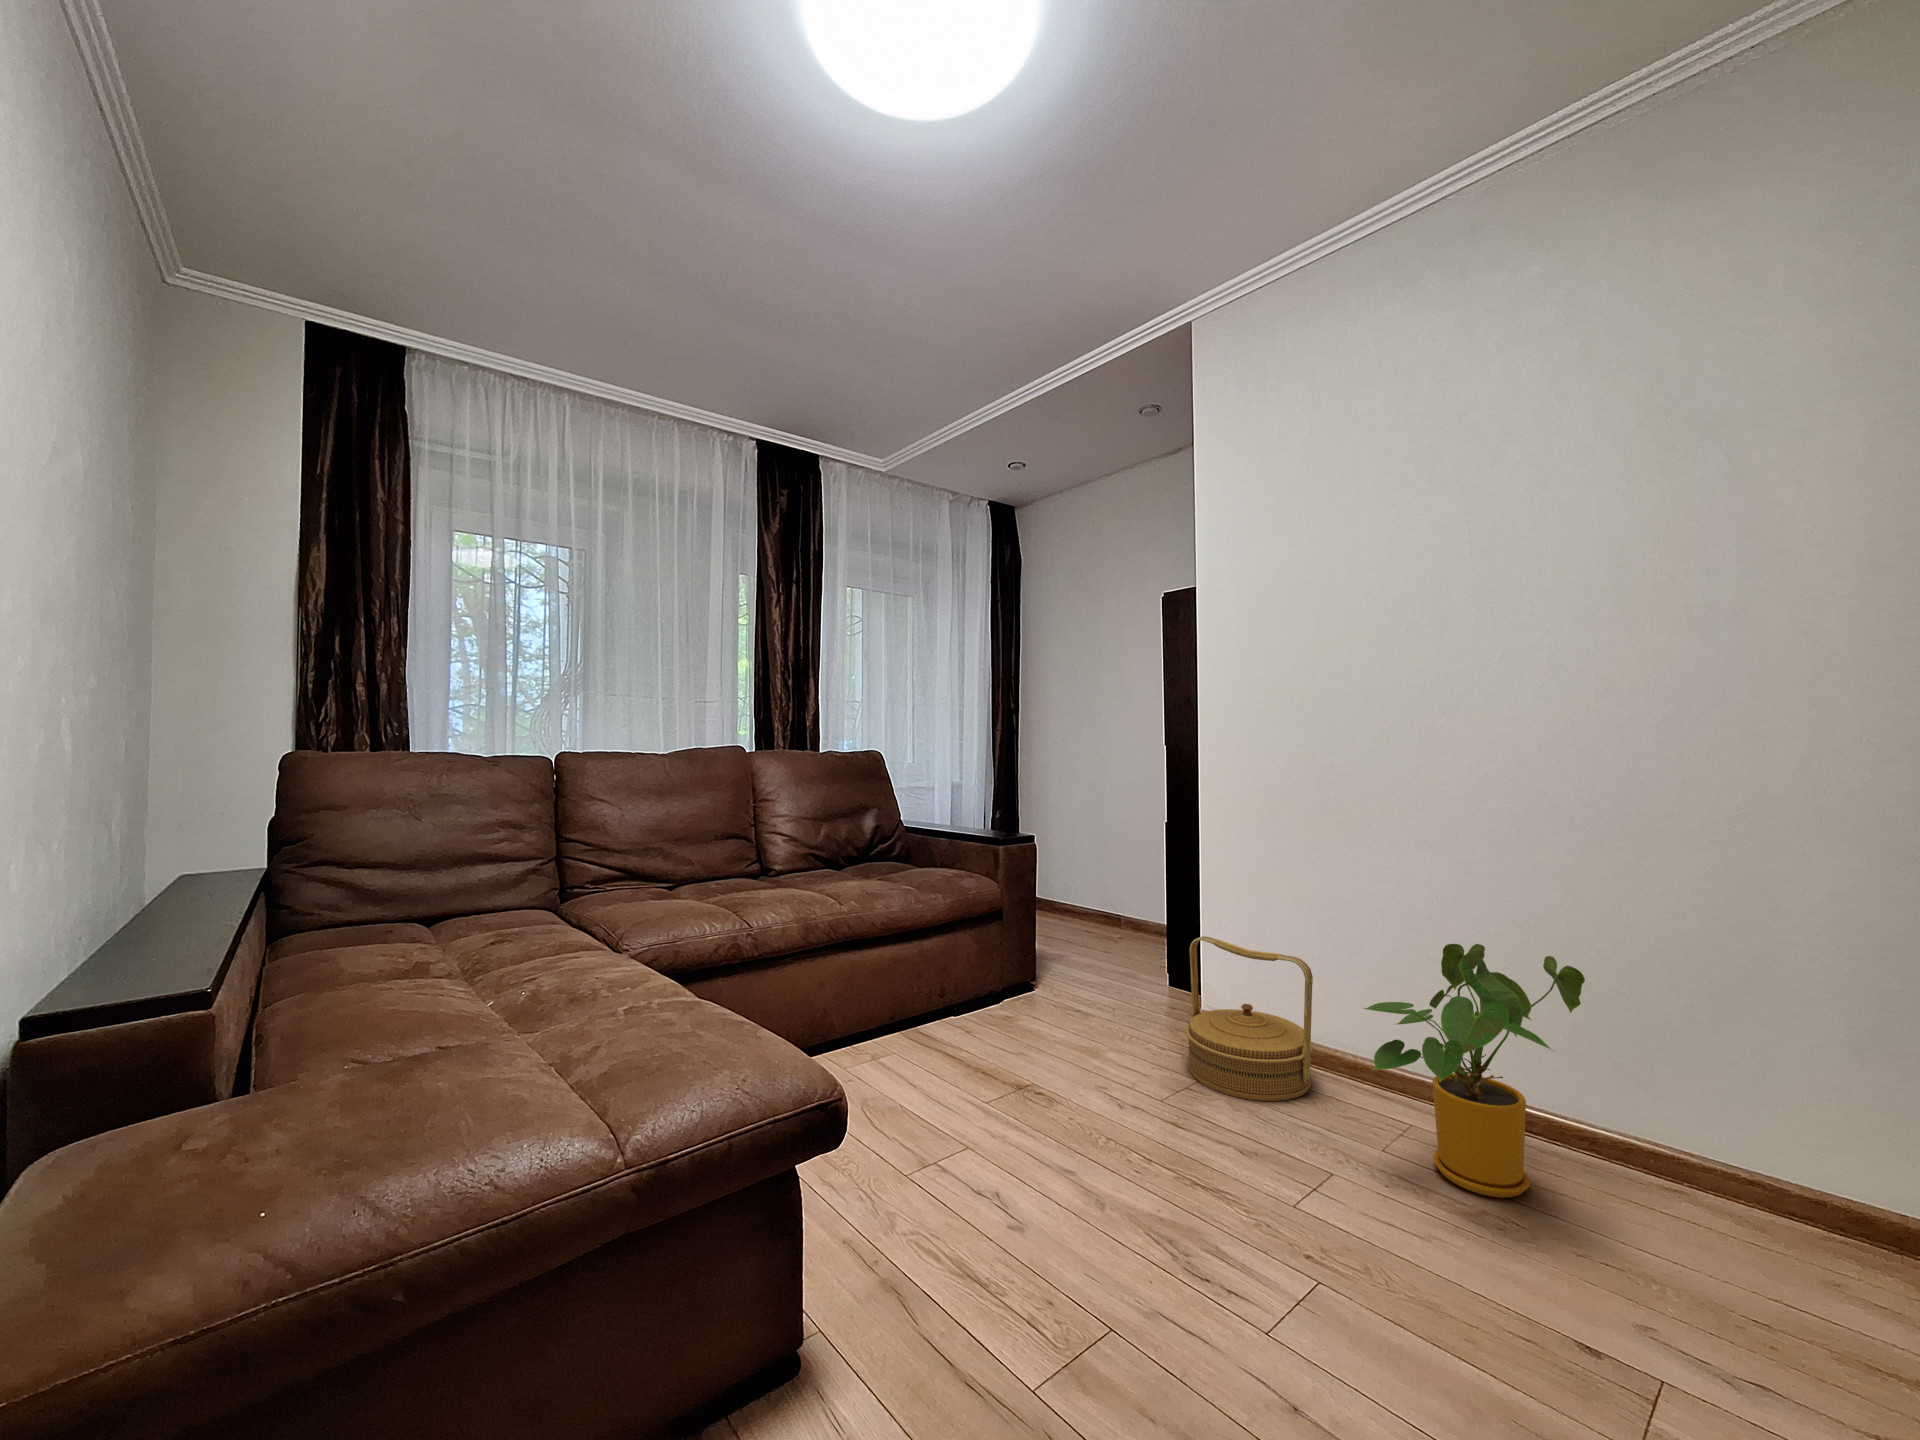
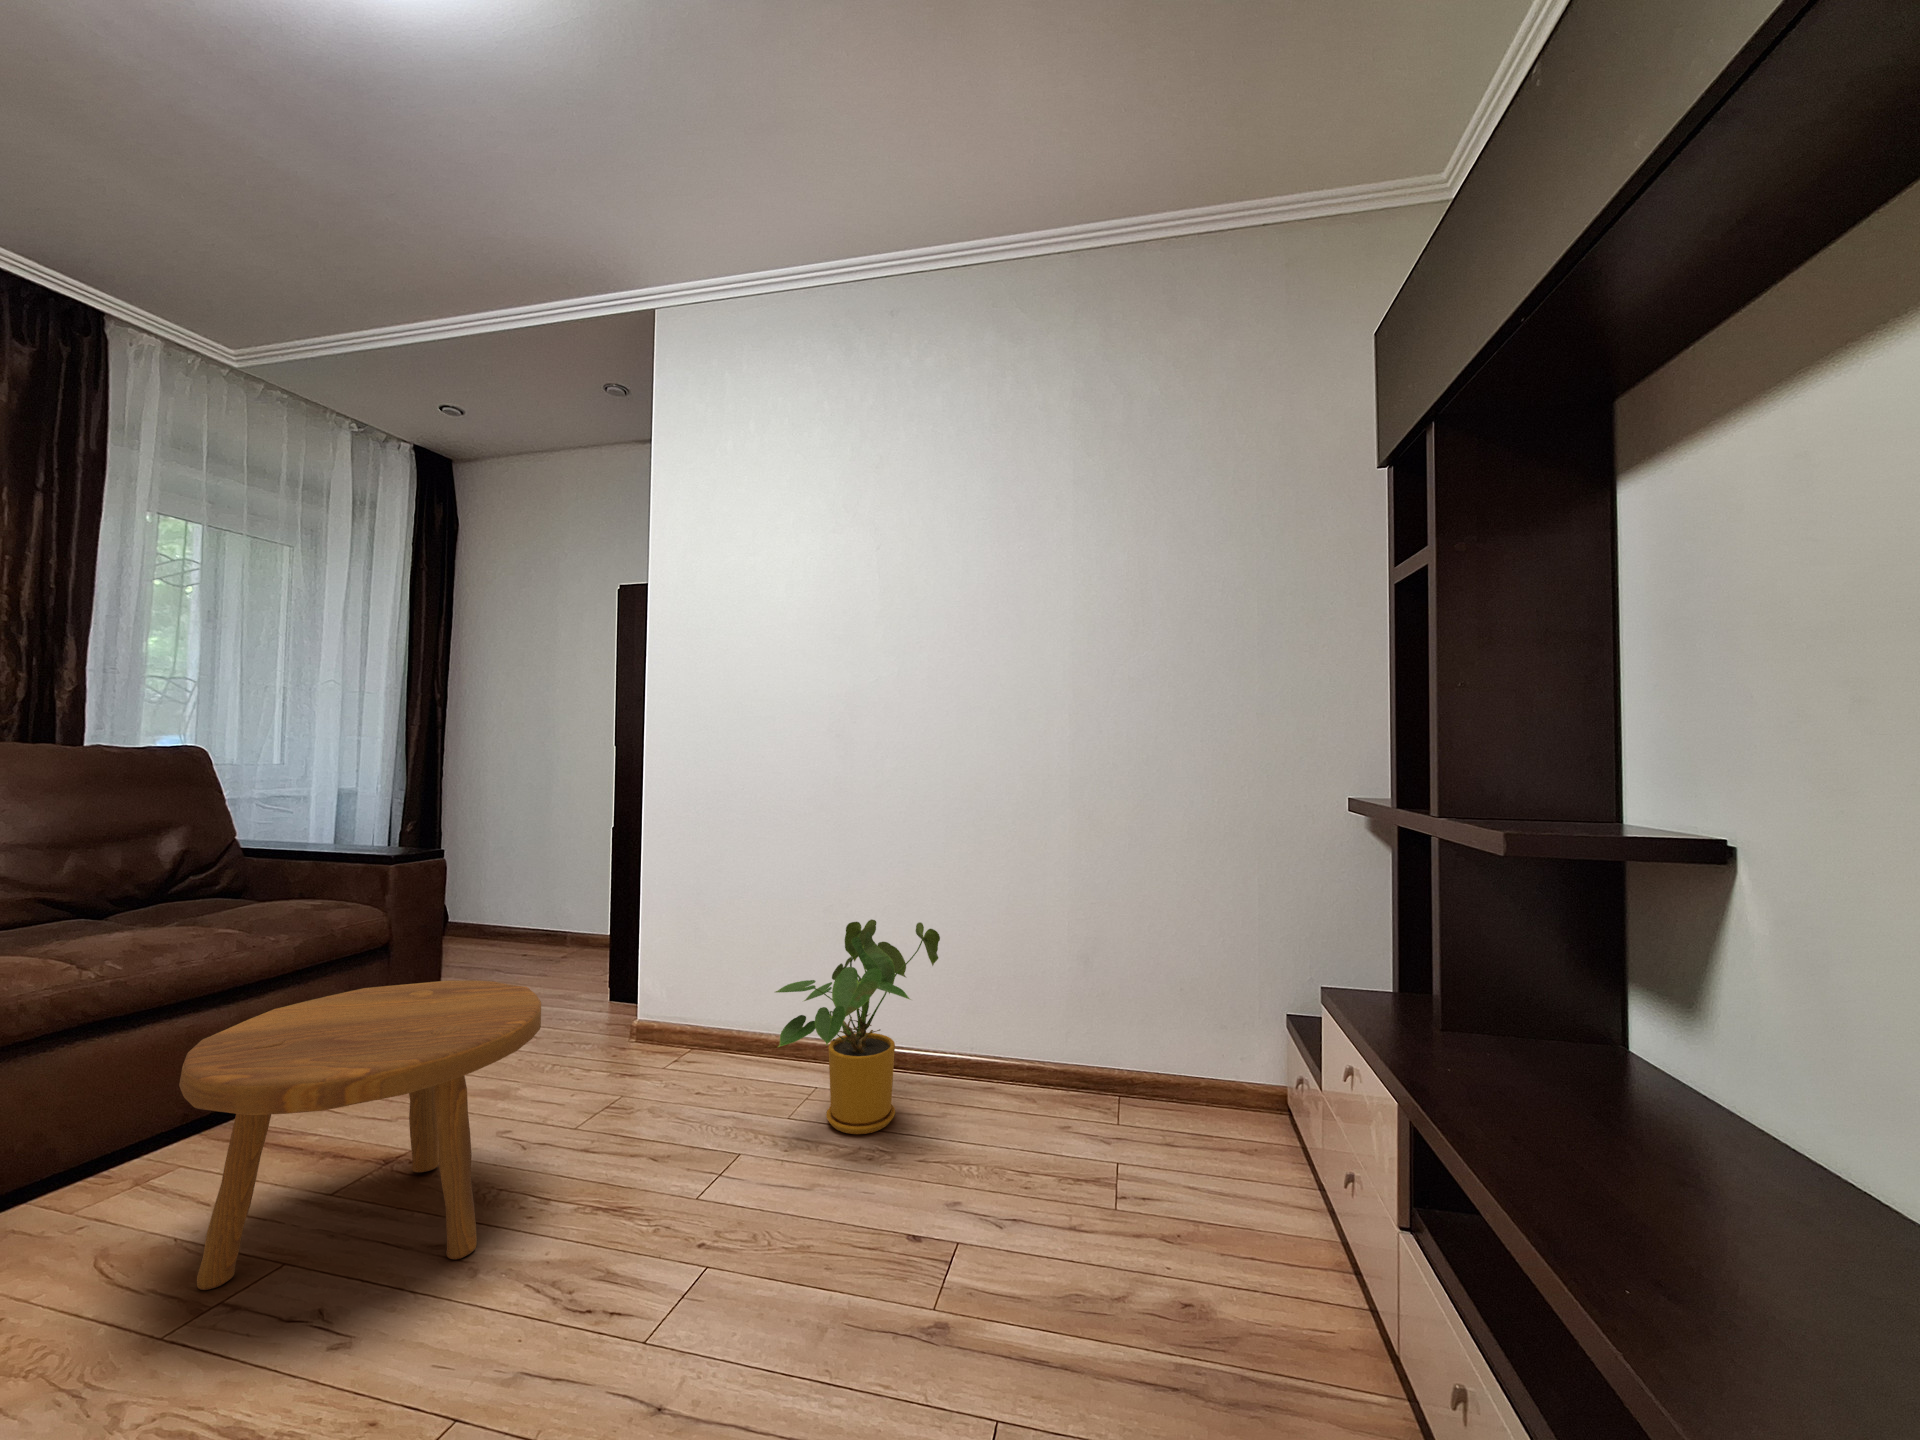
woven basket: present [1186,936,1313,1101] -> none [613,945,740,1105]
footstool: none [904,942,1139,1190] -> present [179,980,541,1290]

